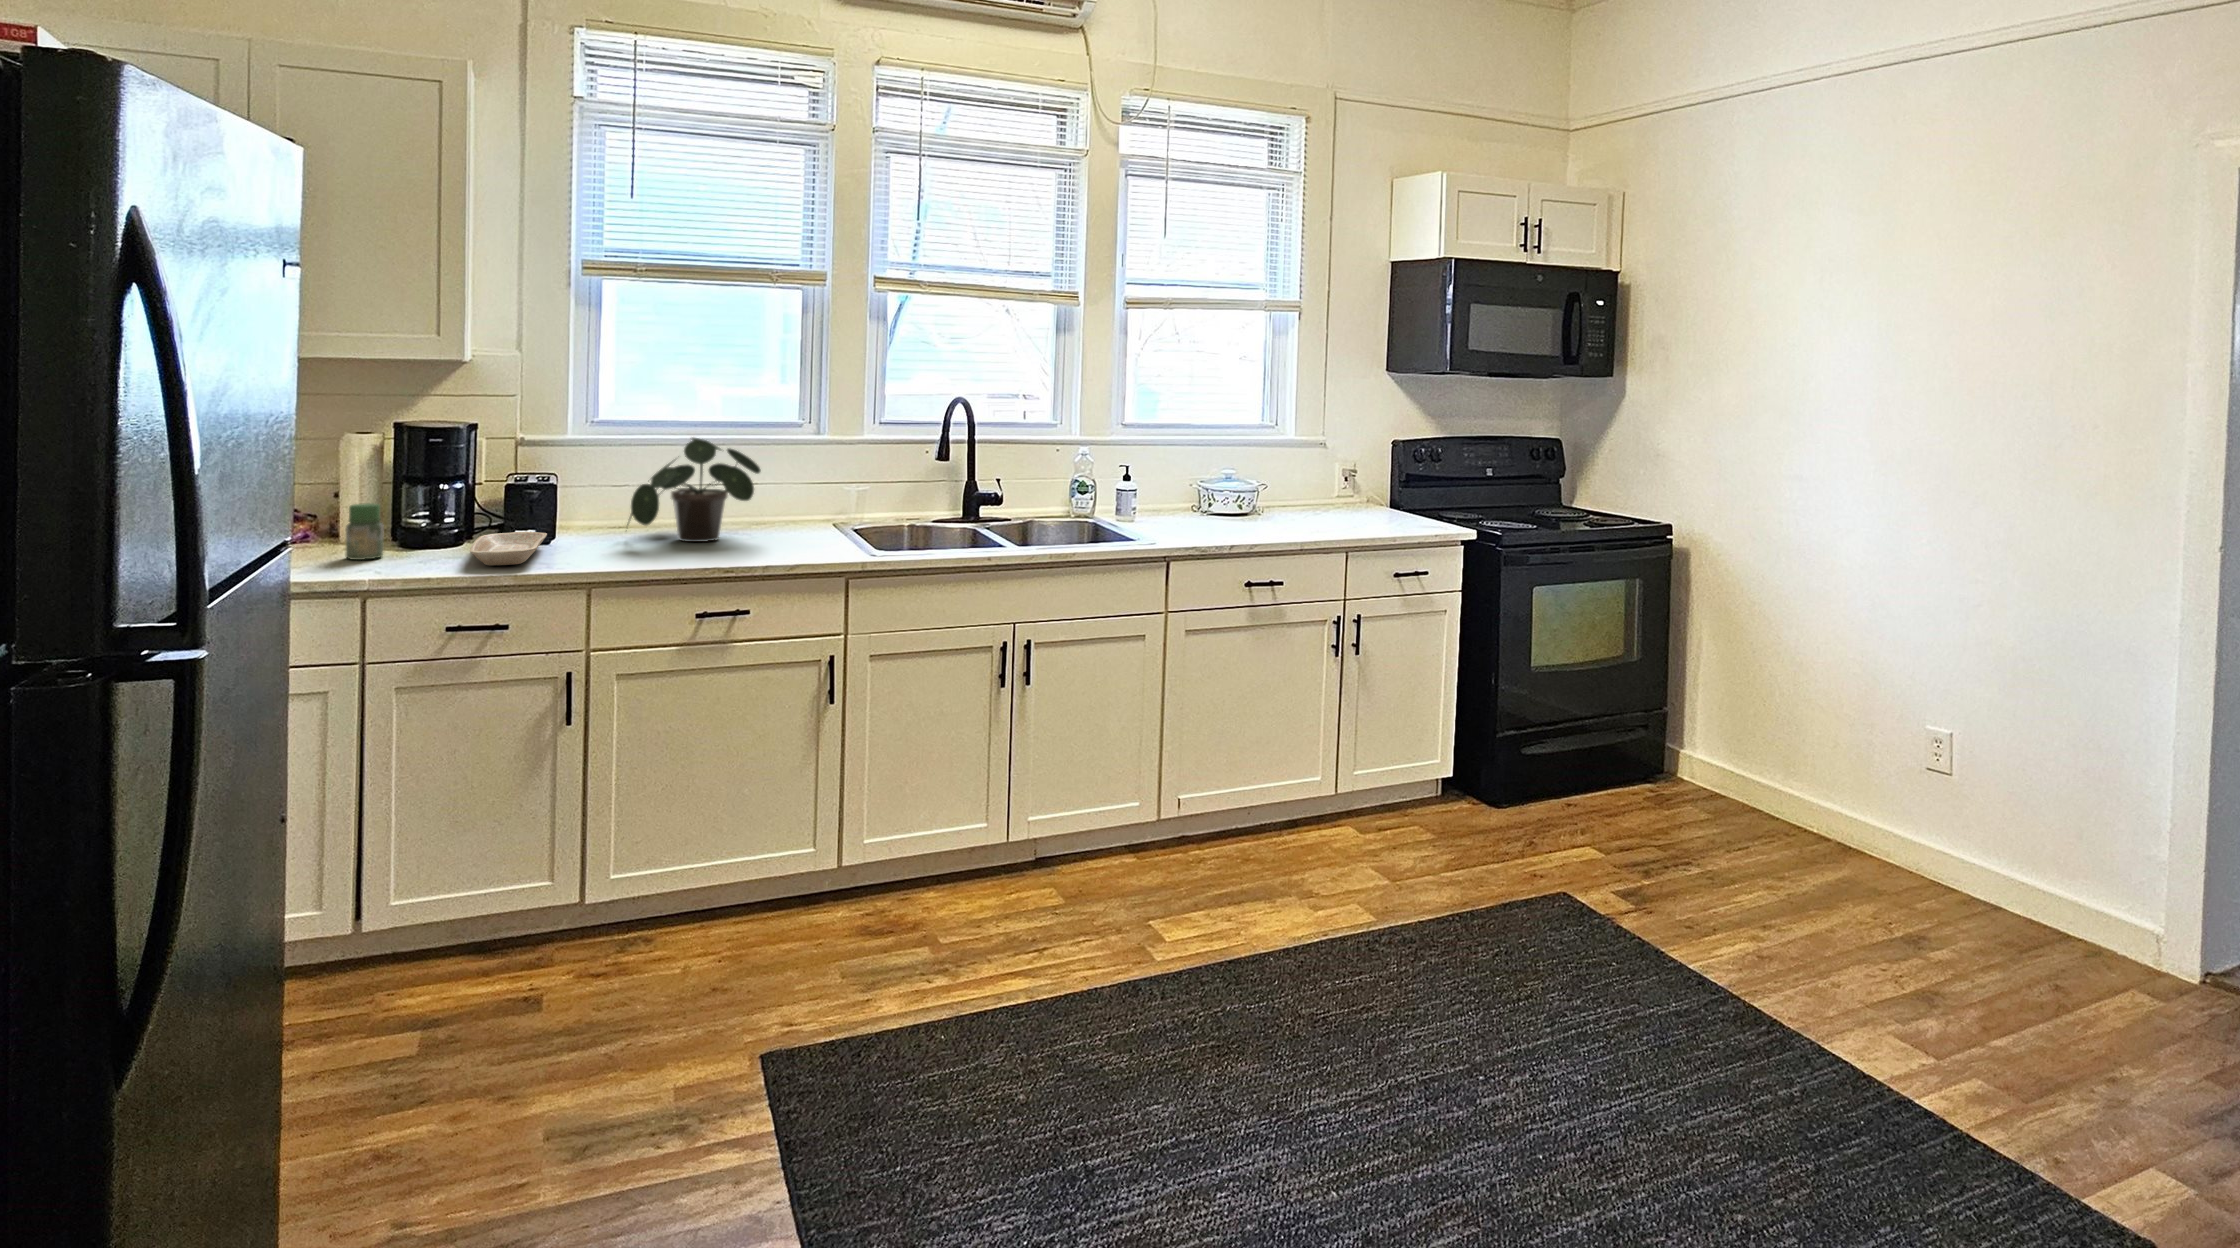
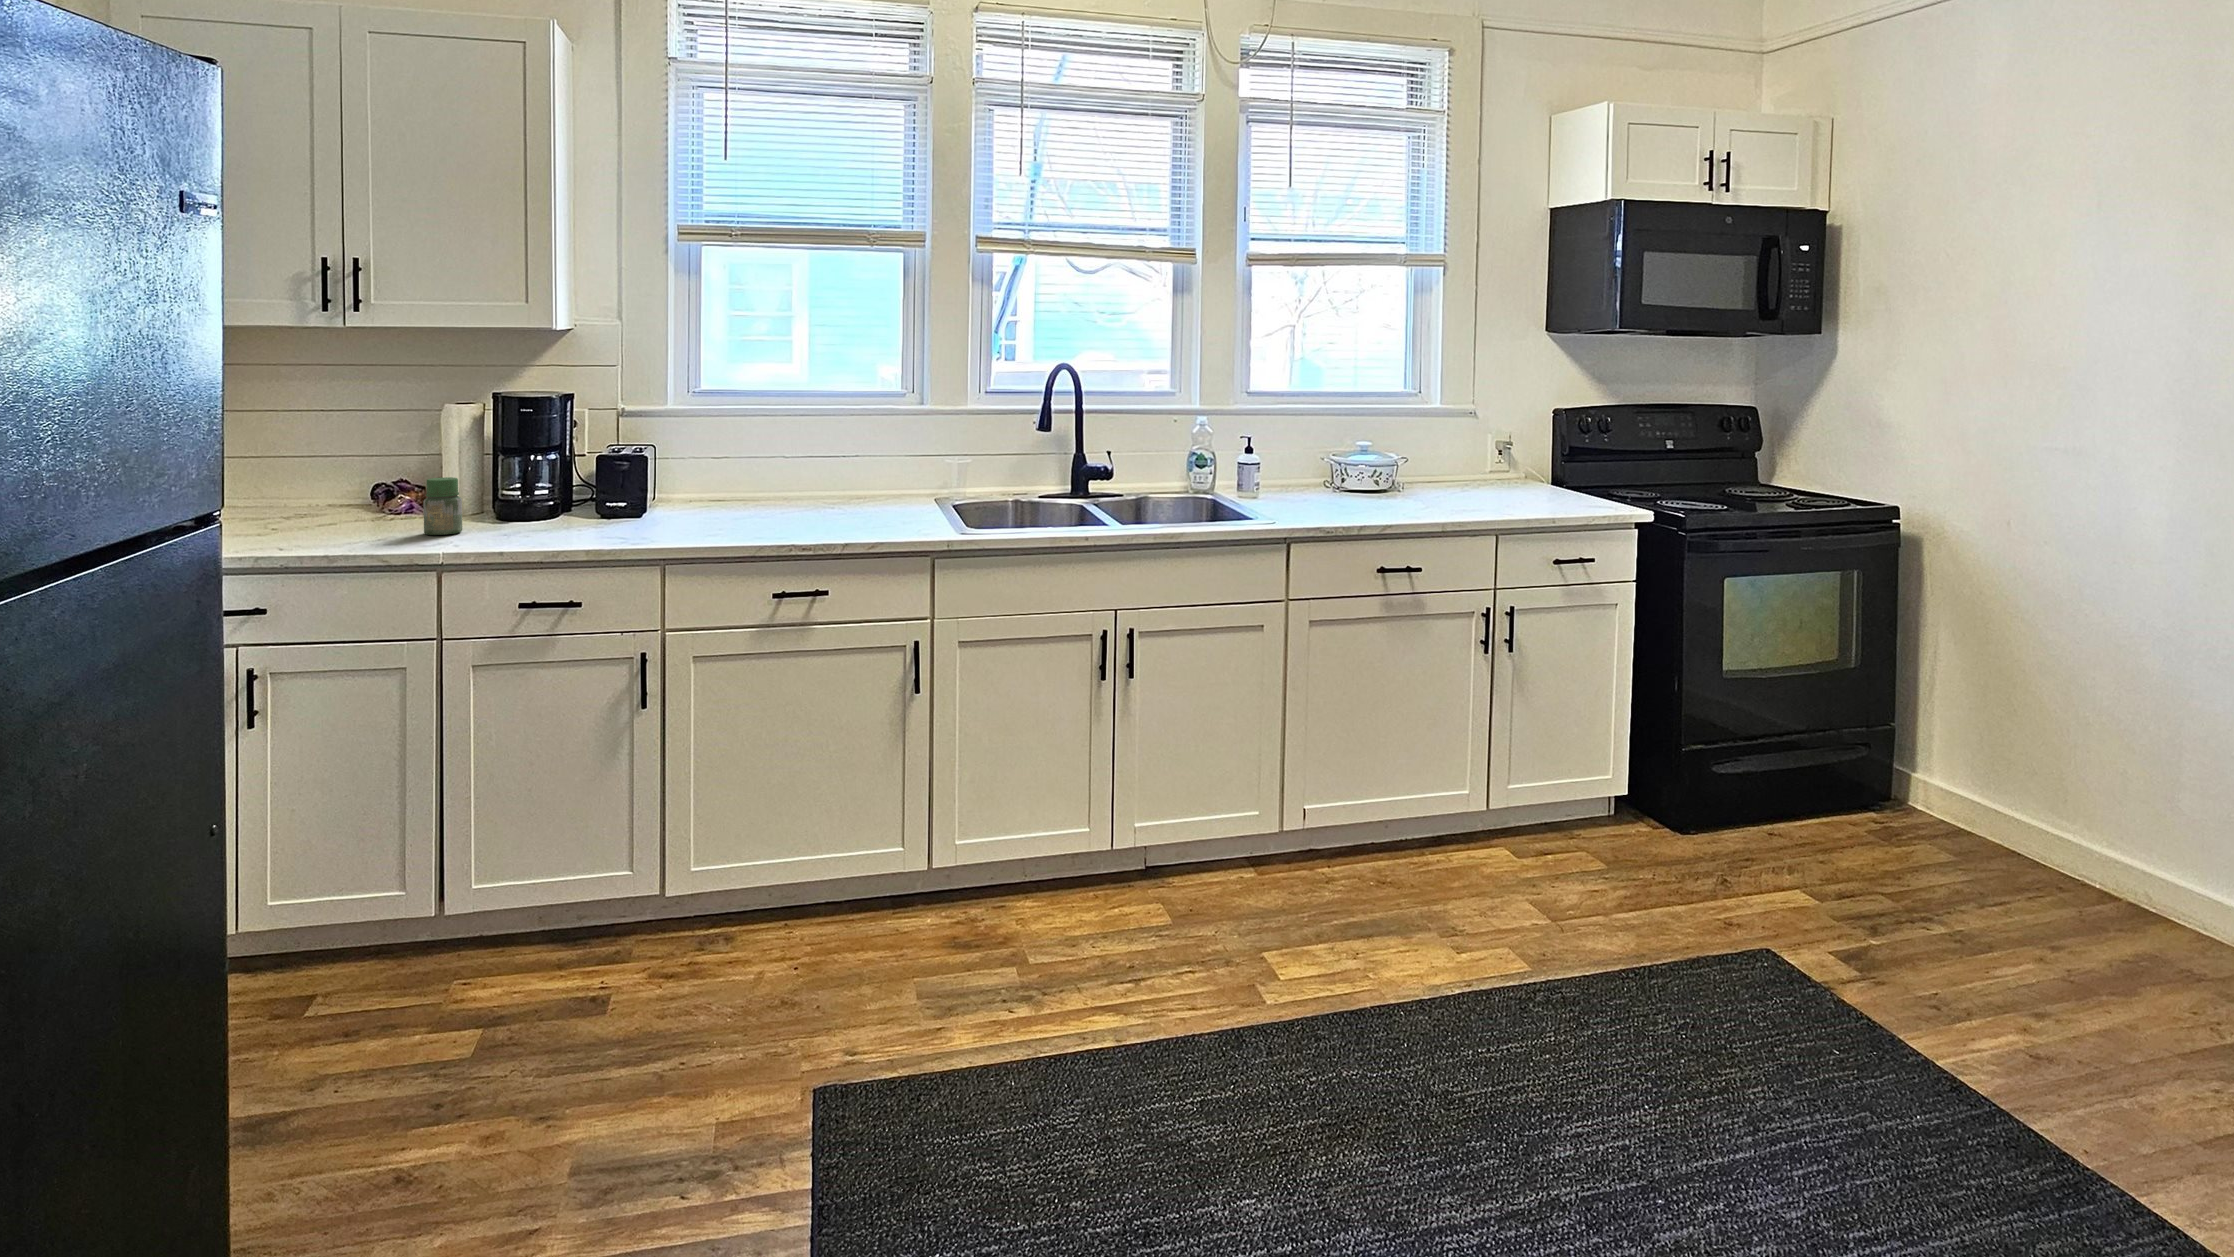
potted plant: present [628,438,761,542] -> none [715,410,855,519]
tray: present [470,532,547,565] -> none [536,507,630,542]

